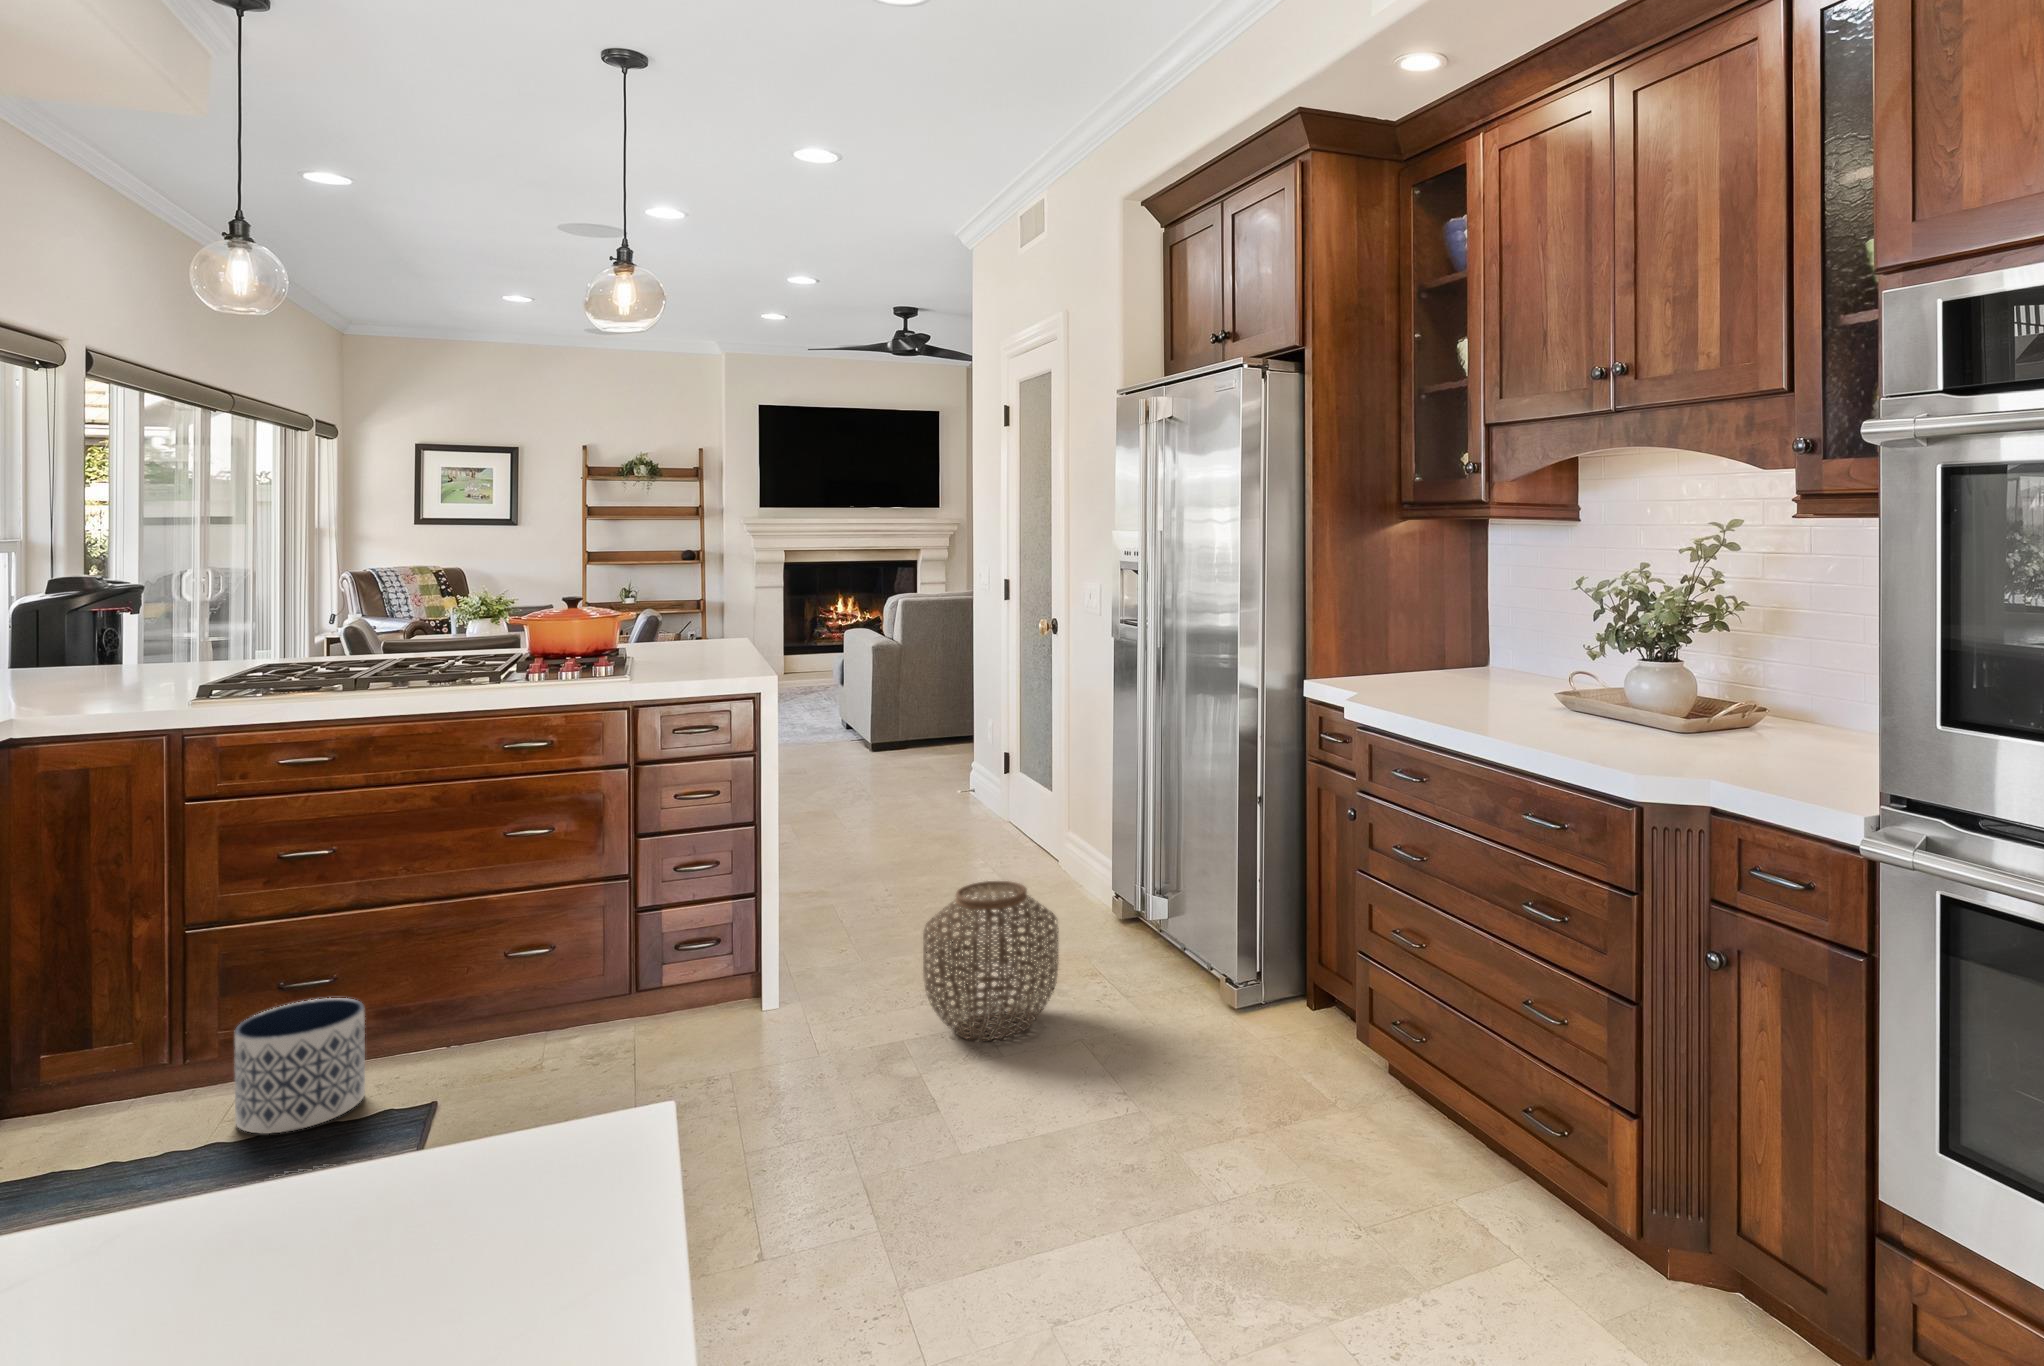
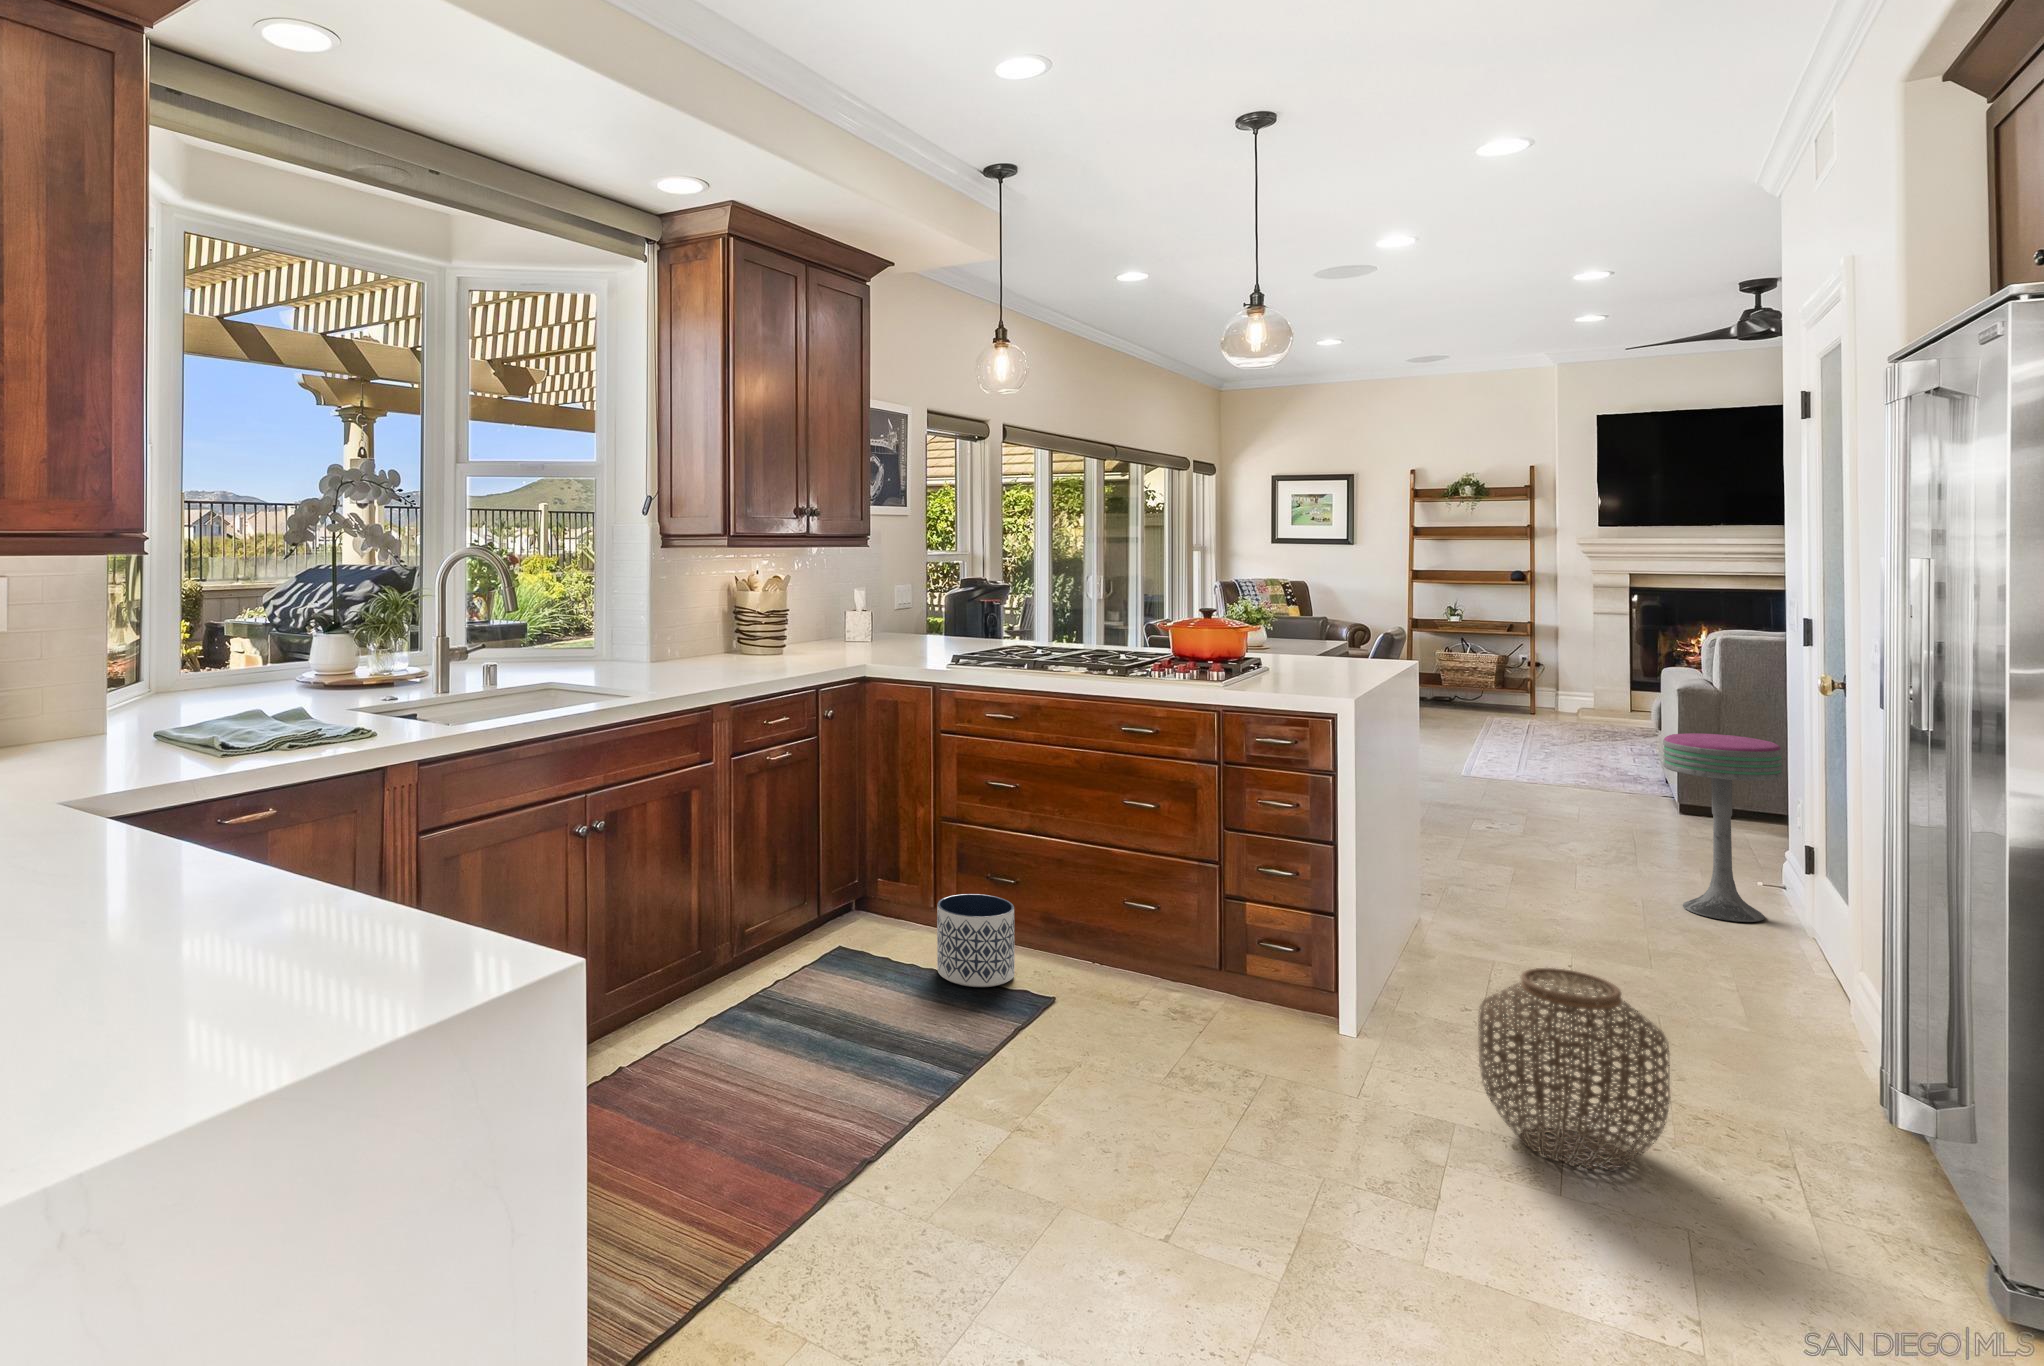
bar stool: none [917,680,996,829] -> present [1663,733,1783,922]

